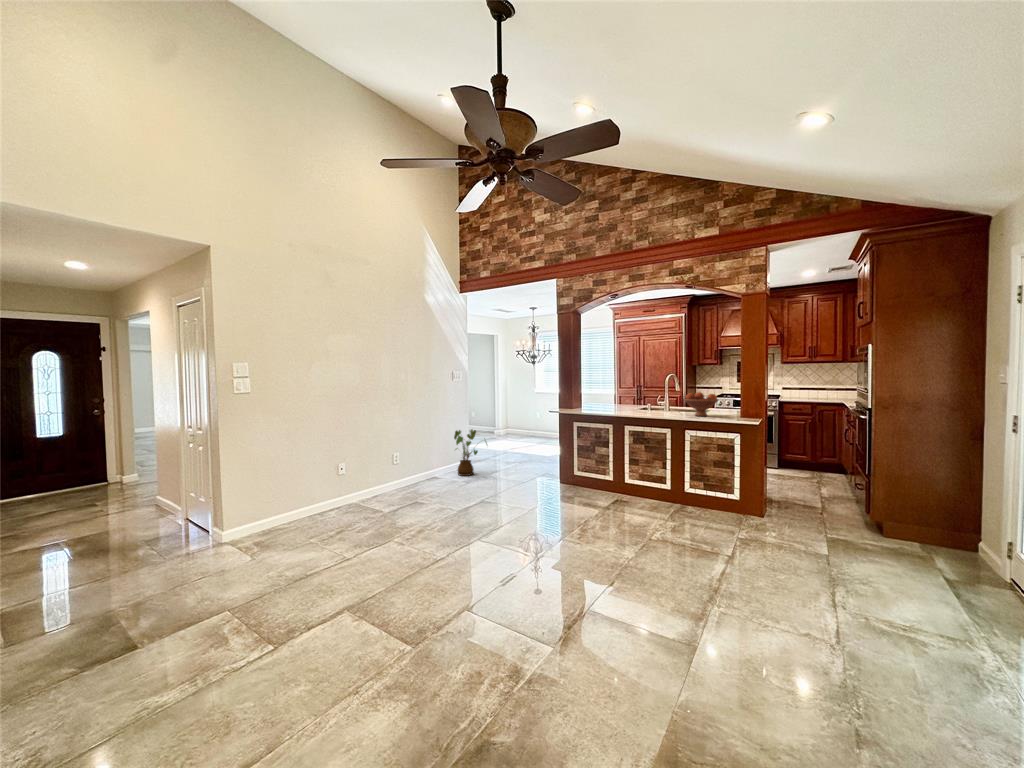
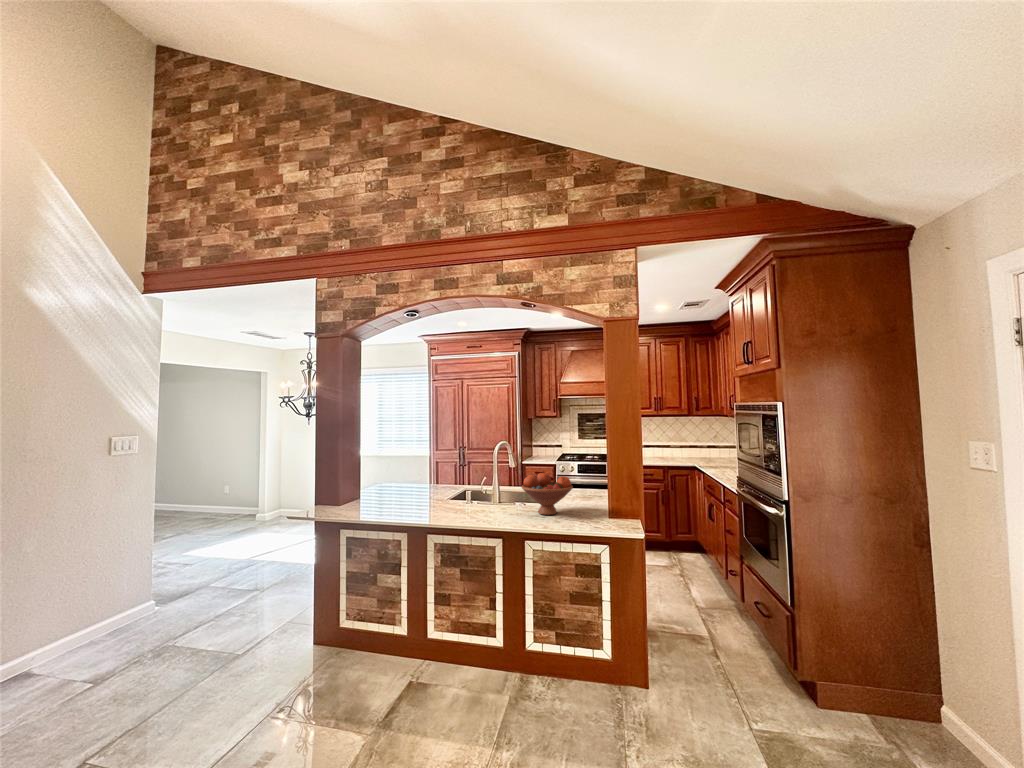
house plant: present [454,429,487,476] -> none [90,545,177,650]

